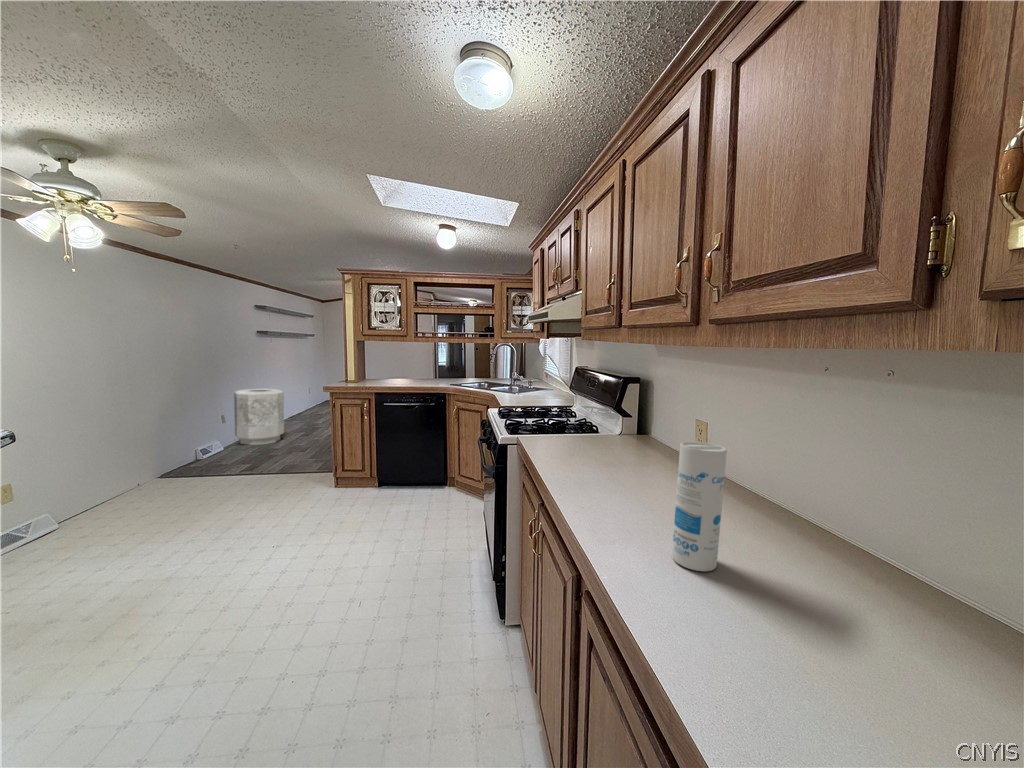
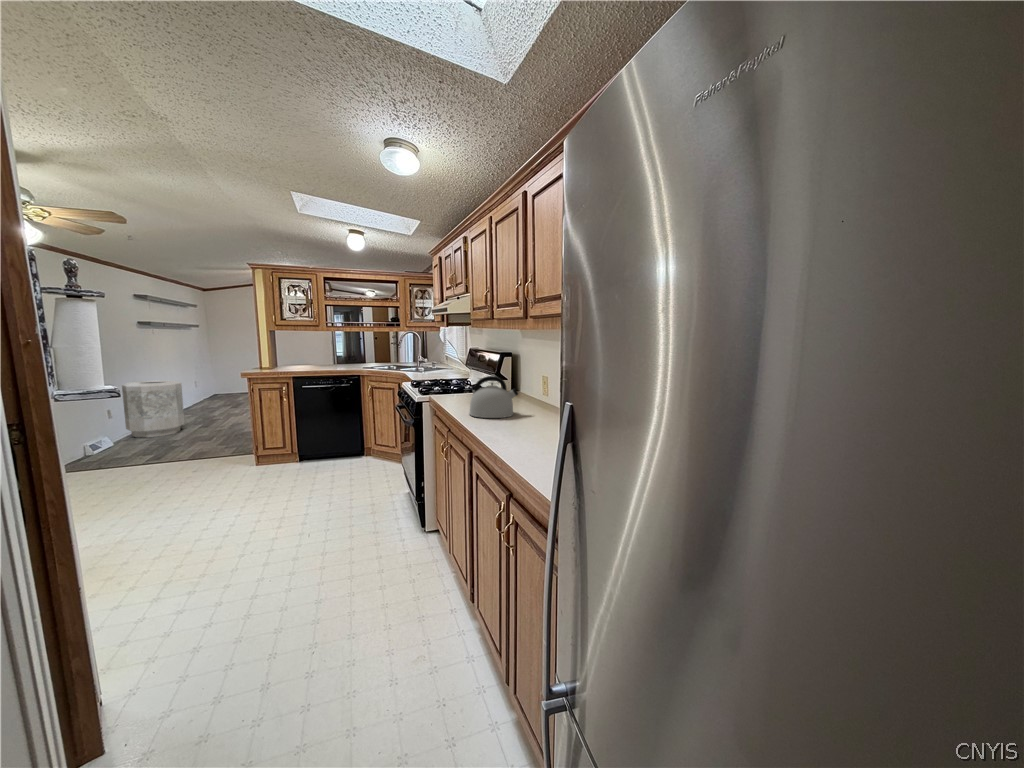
kettle: none [575,419,660,494] -> present [469,376,518,418]
canister: present [672,441,727,571] -> none [517,379,540,439]

